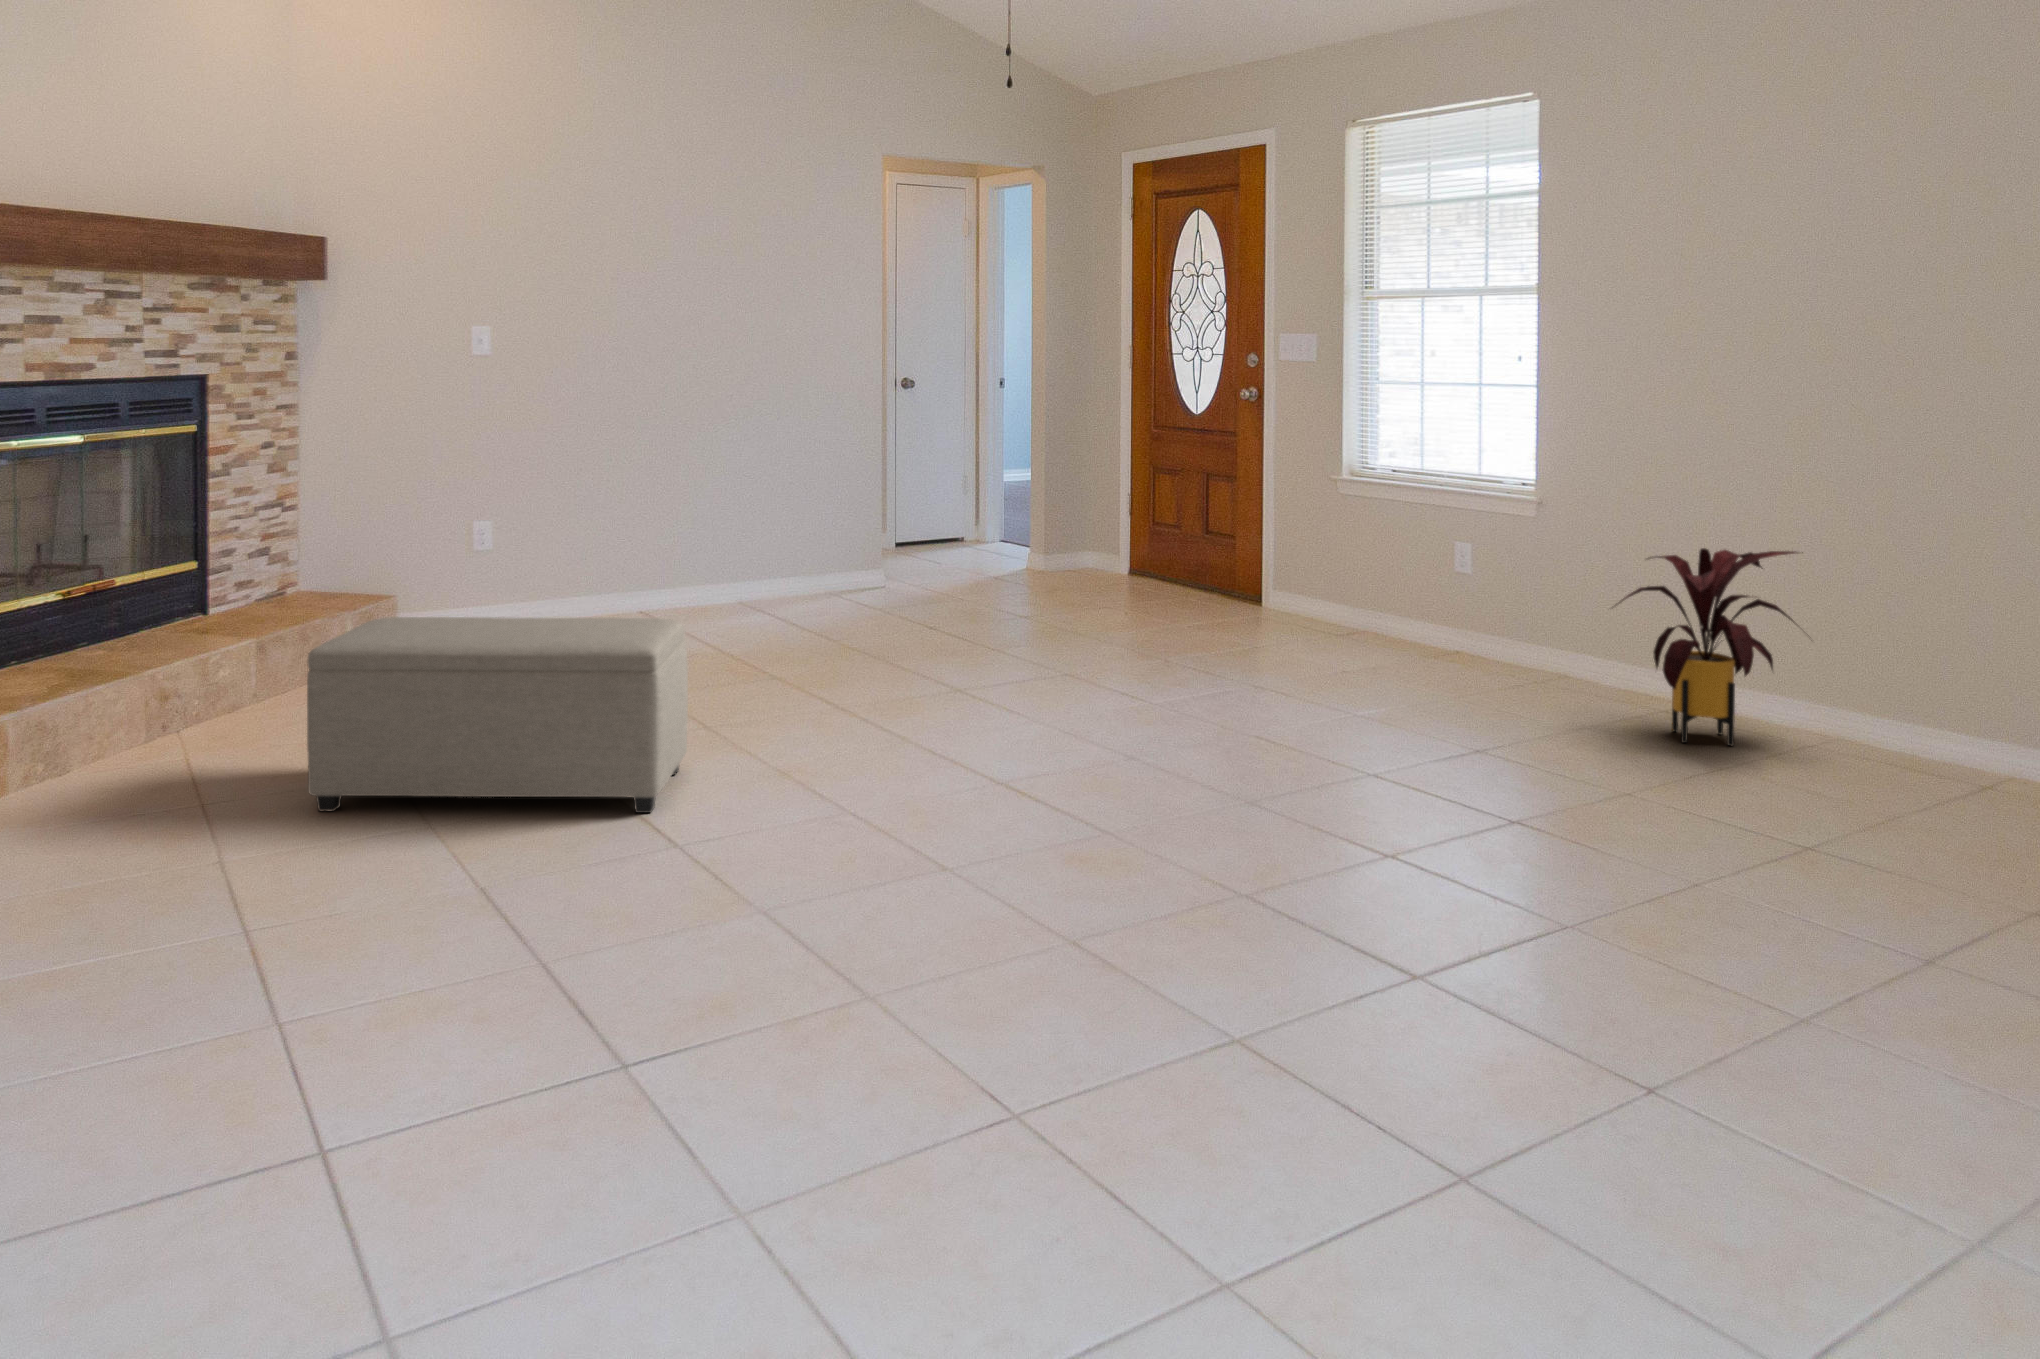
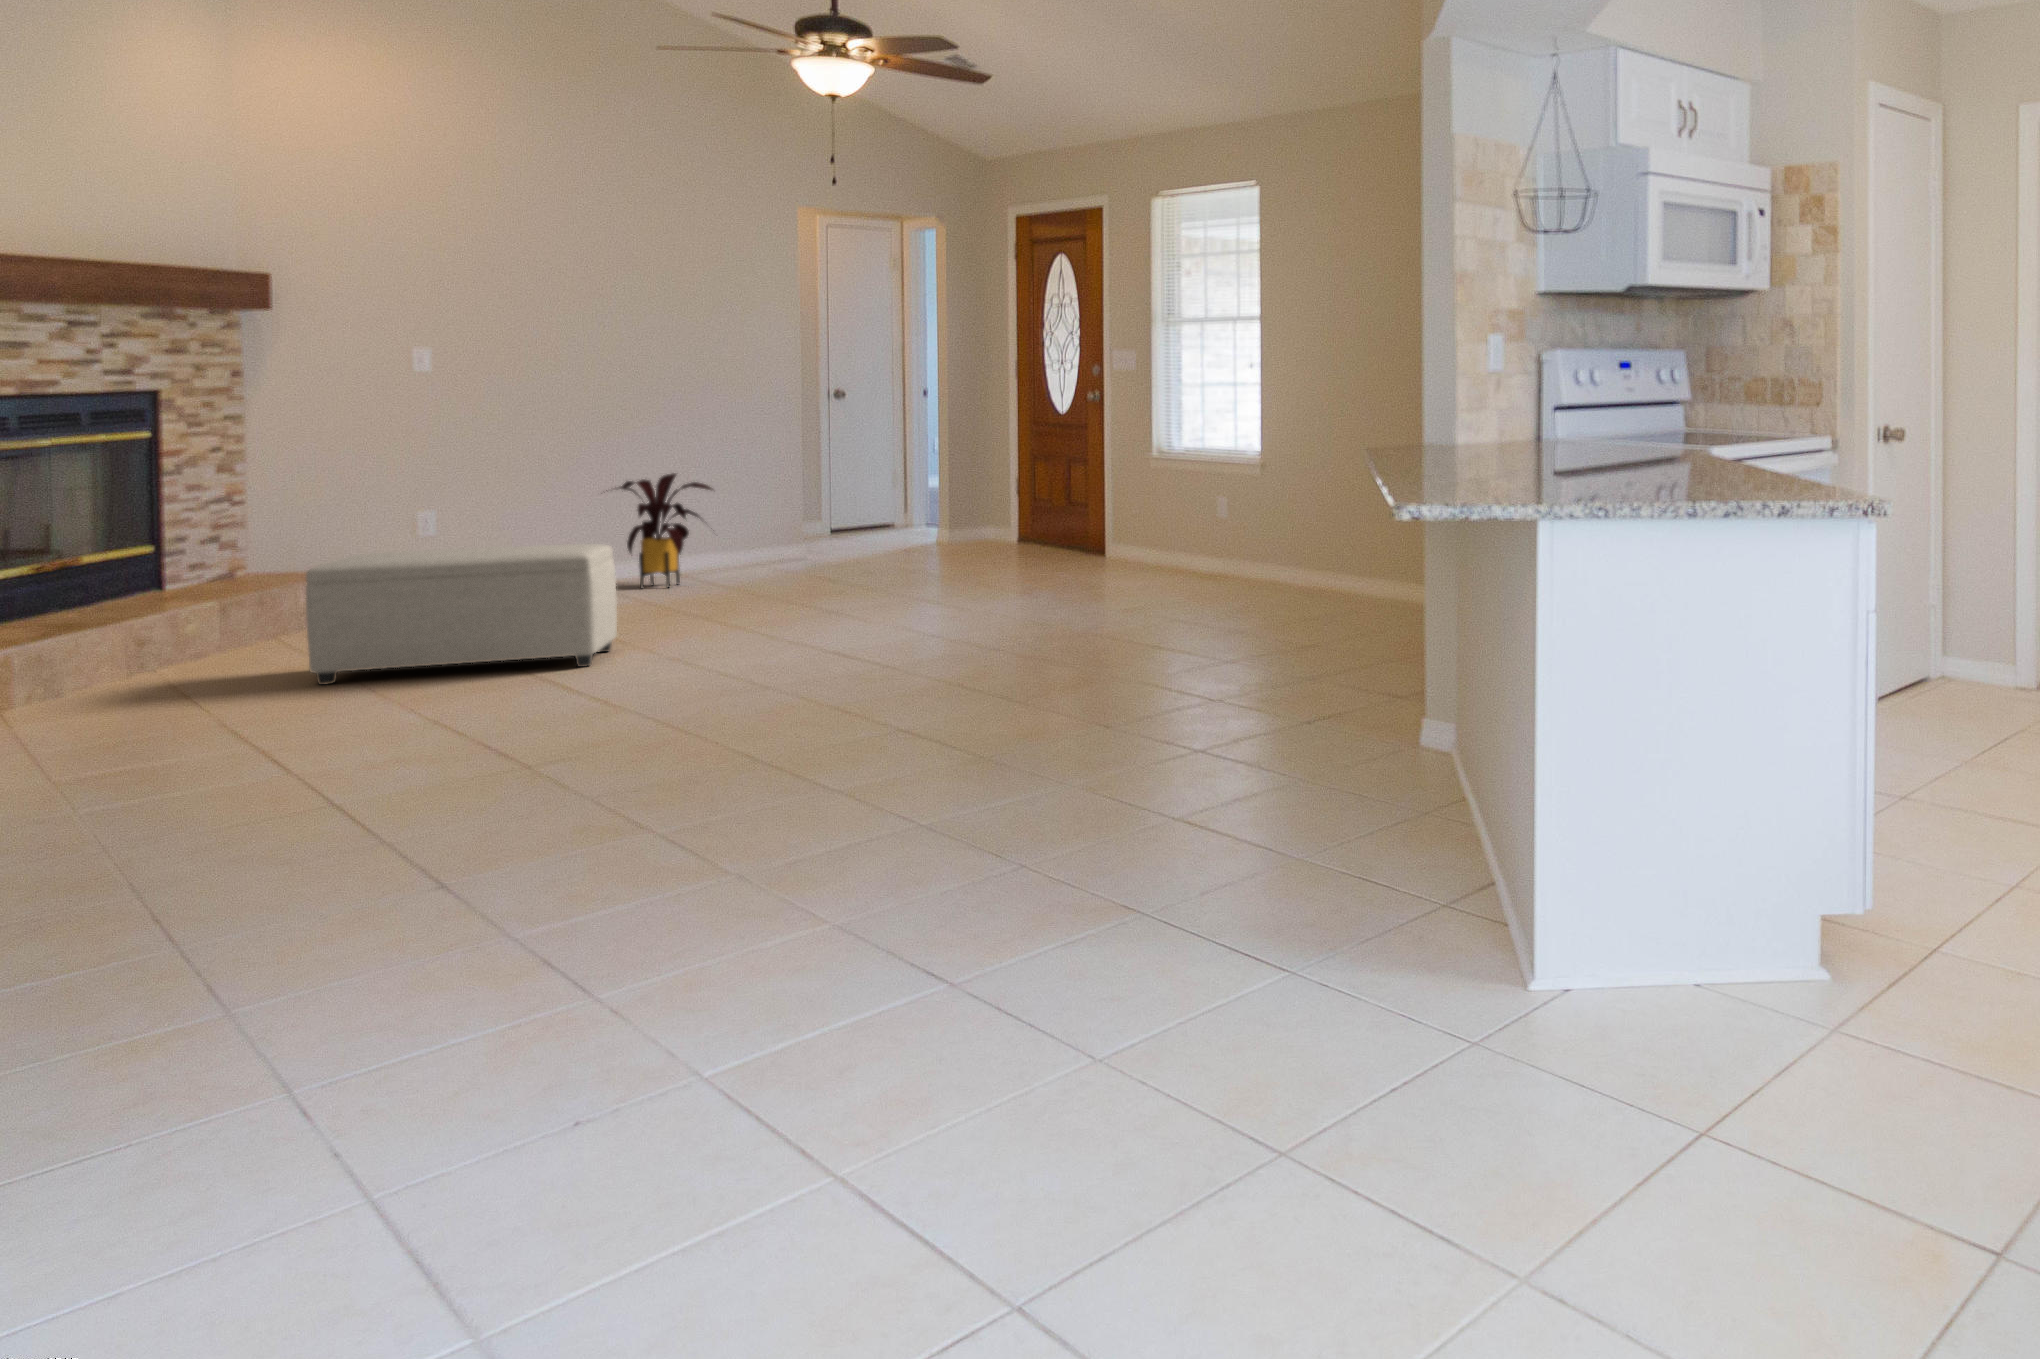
house plant: present [1619,548,1803,746] -> present [619,473,712,588]

